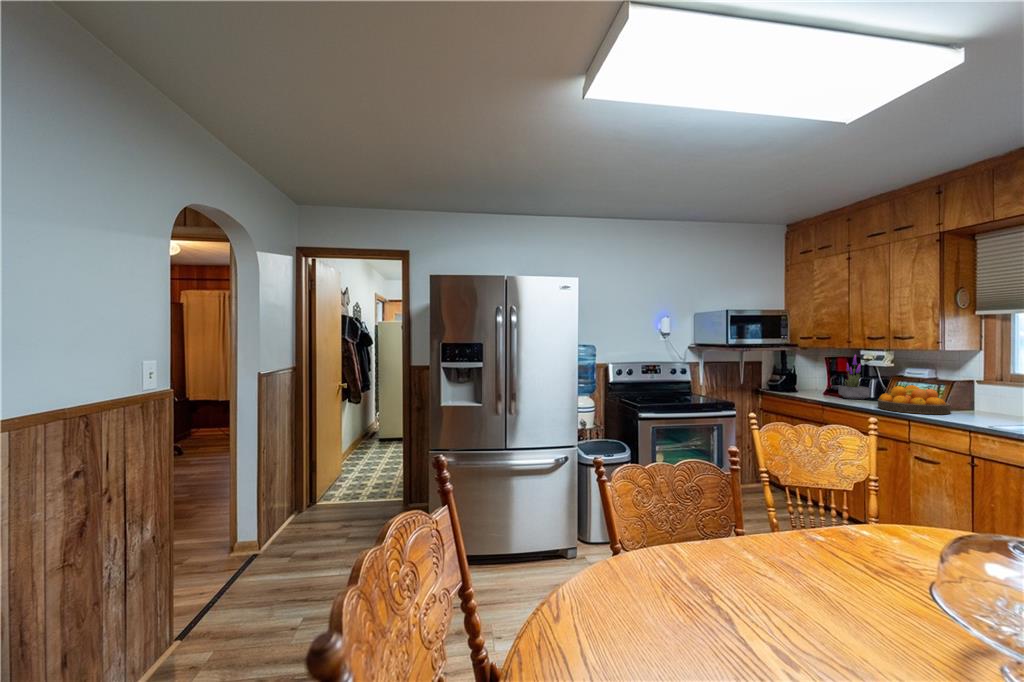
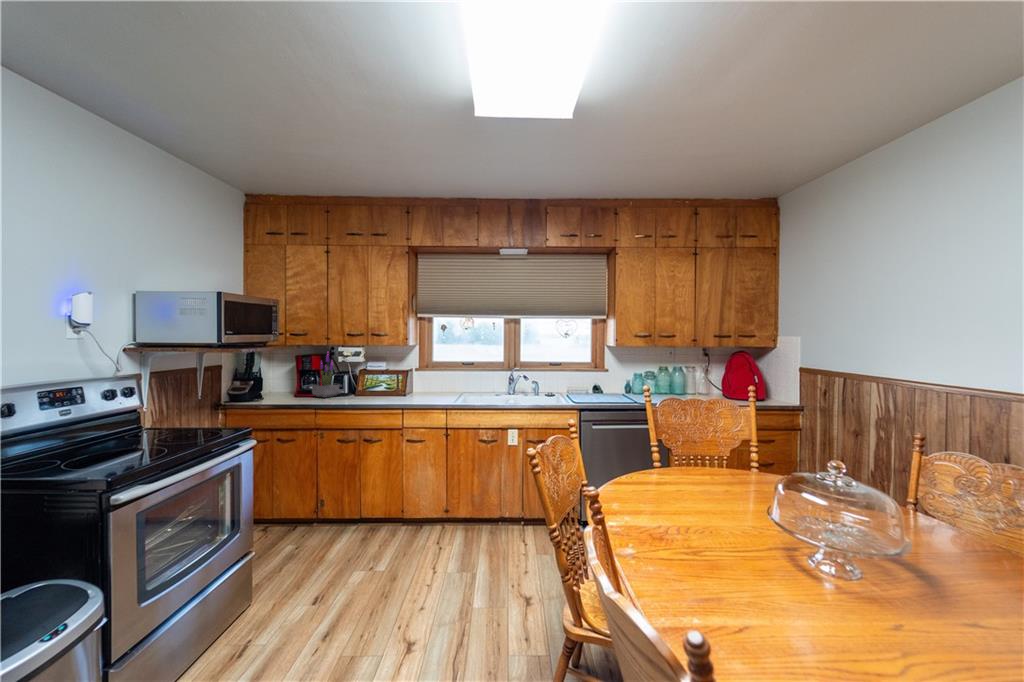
fruit bowl: present [878,385,951,414] -> none [367,377,416,403]

